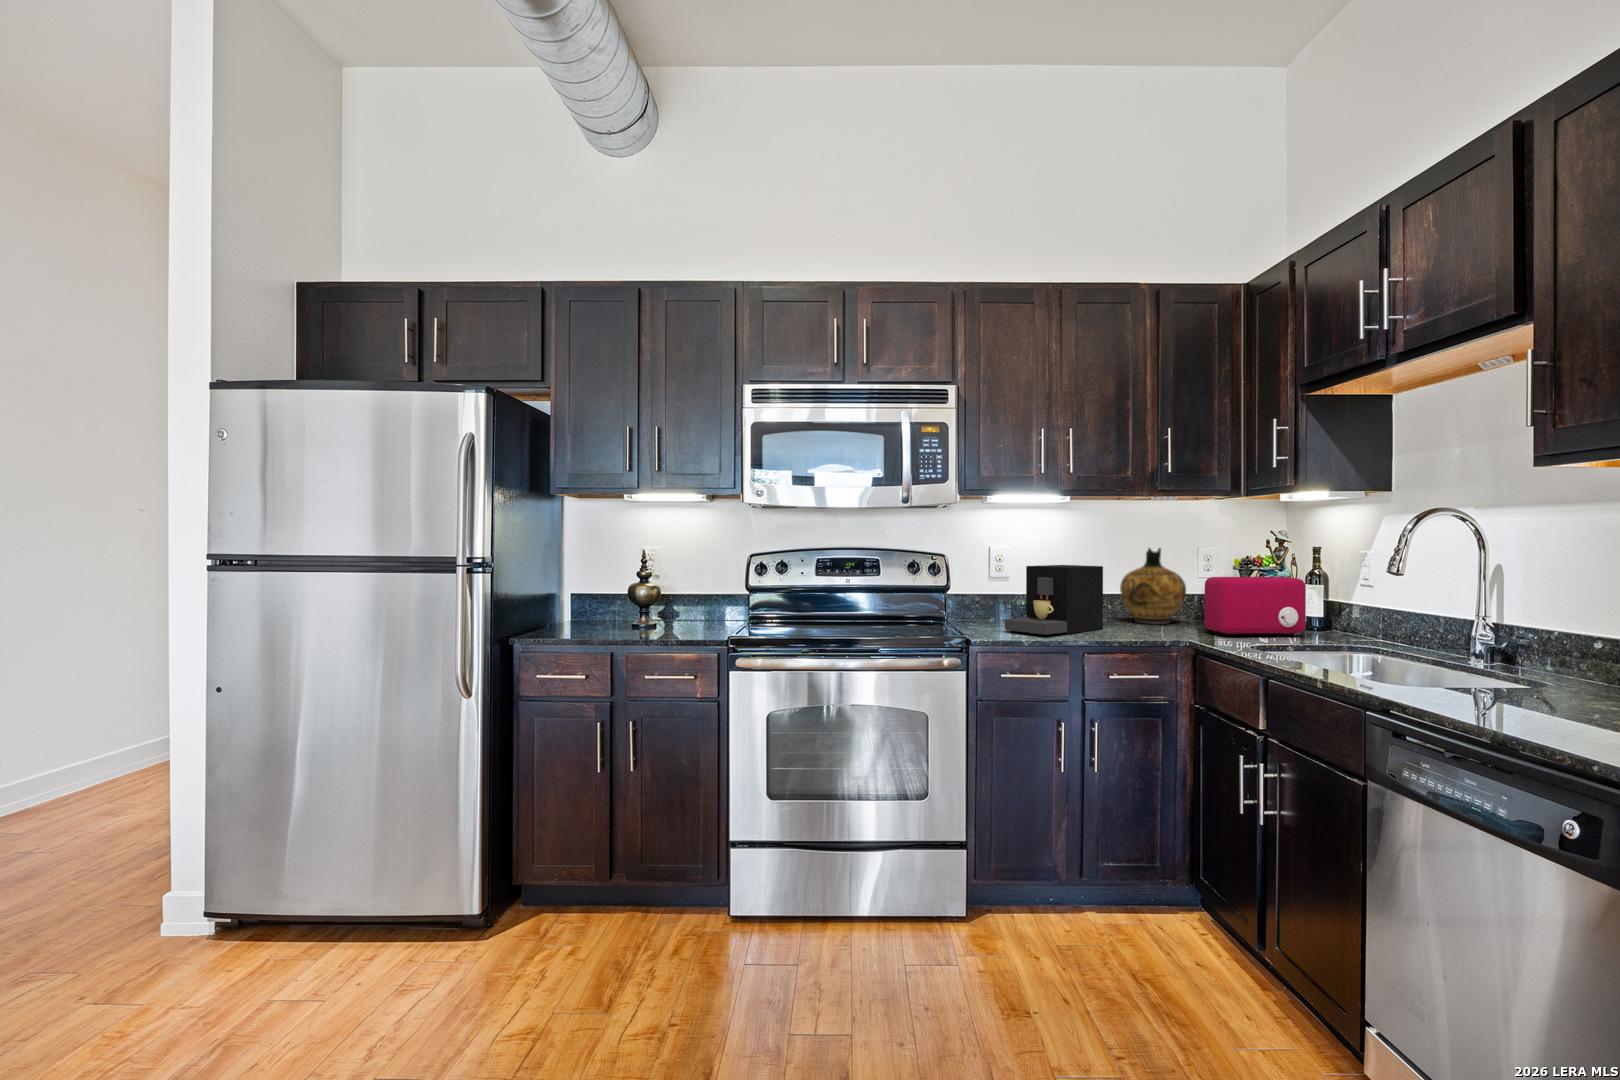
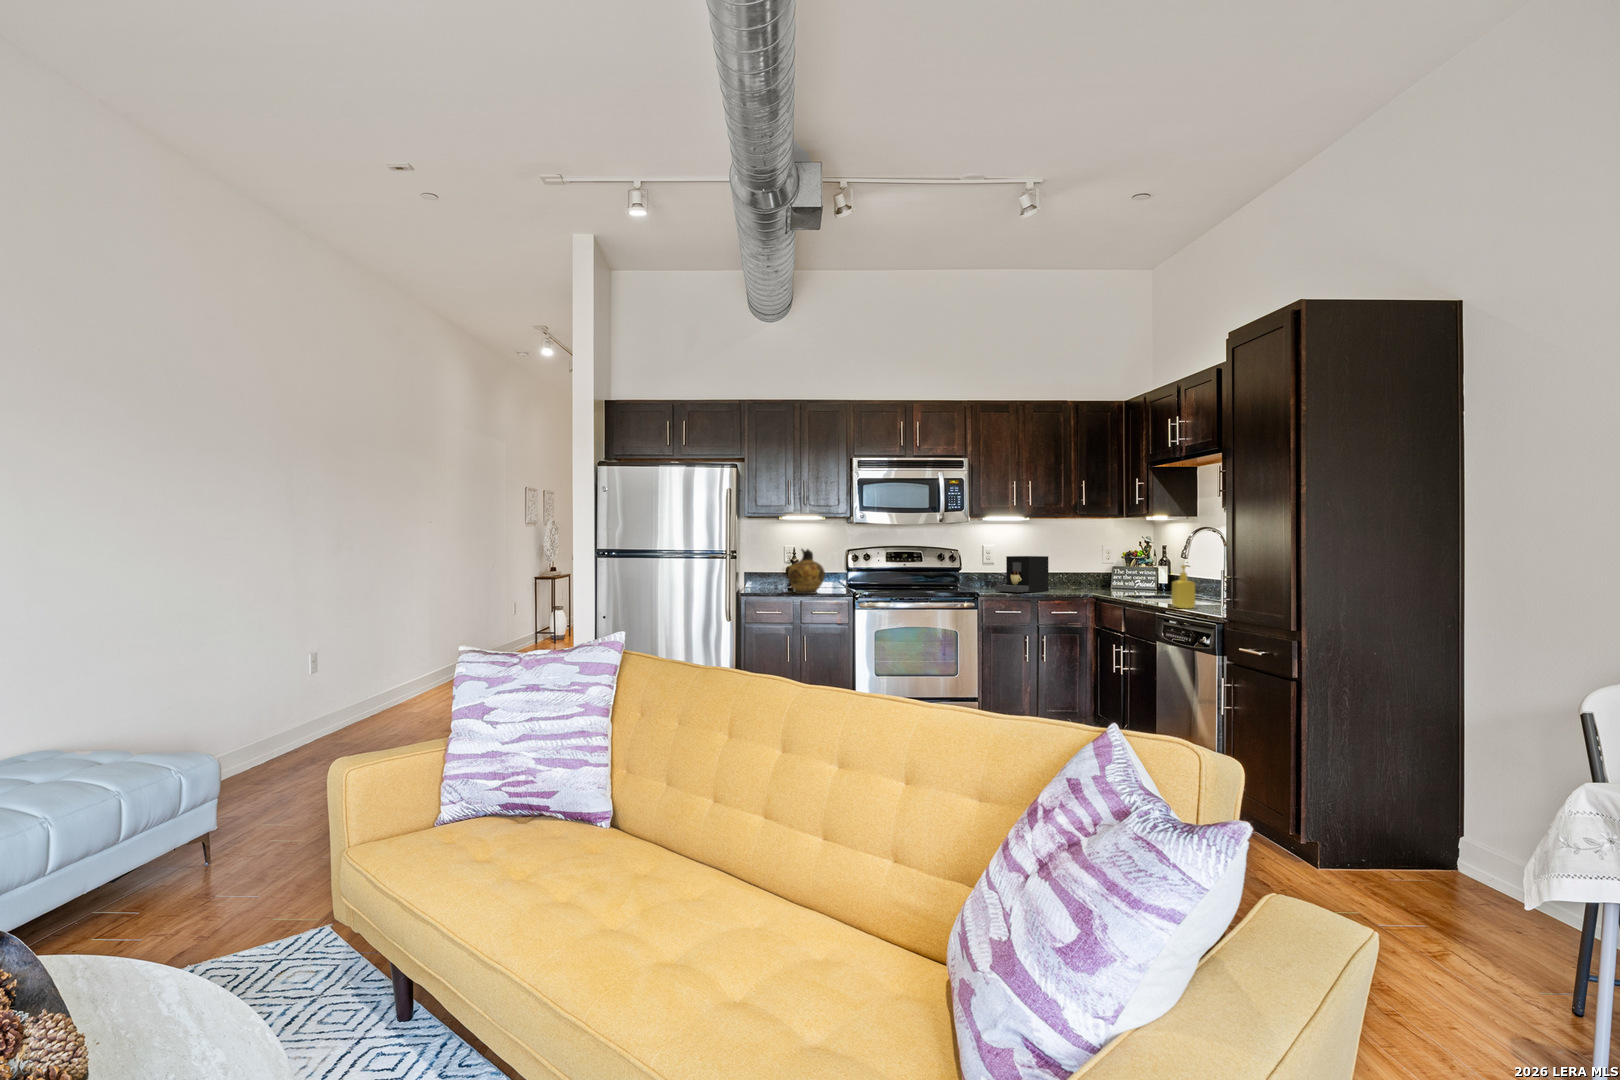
ceramic jug: present [1120,548,1186,624] -> present [788,549,825,594]
toaster: present [1205,577,1306,636] -> none [1103,562,1155,593]
soap dispenser: none [1406,600,1469,705] -> present [1172,565,1195,609]

